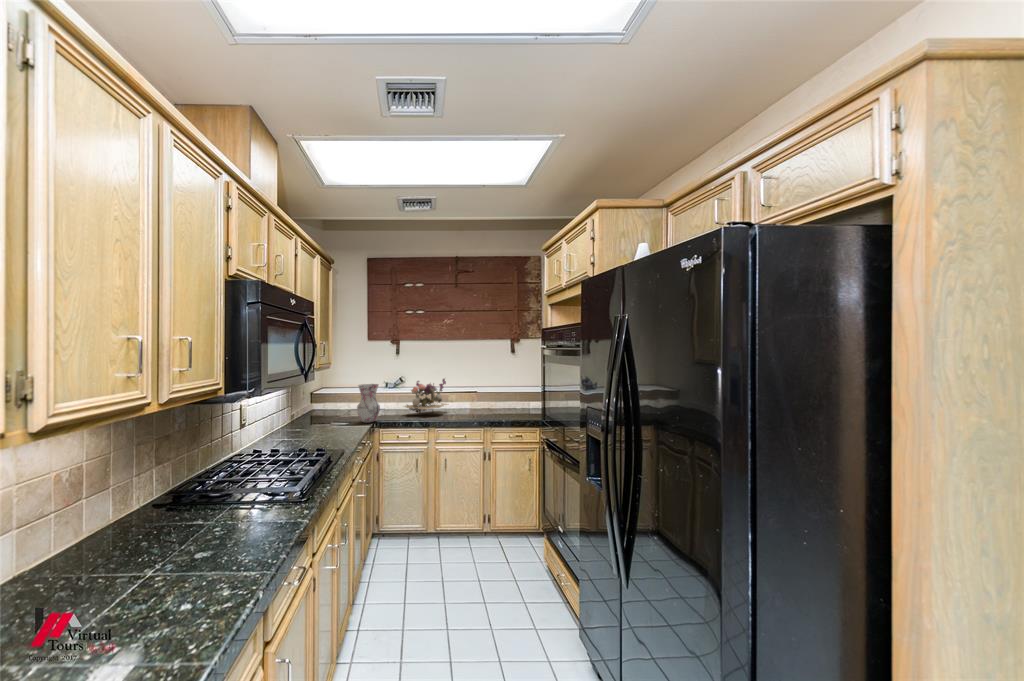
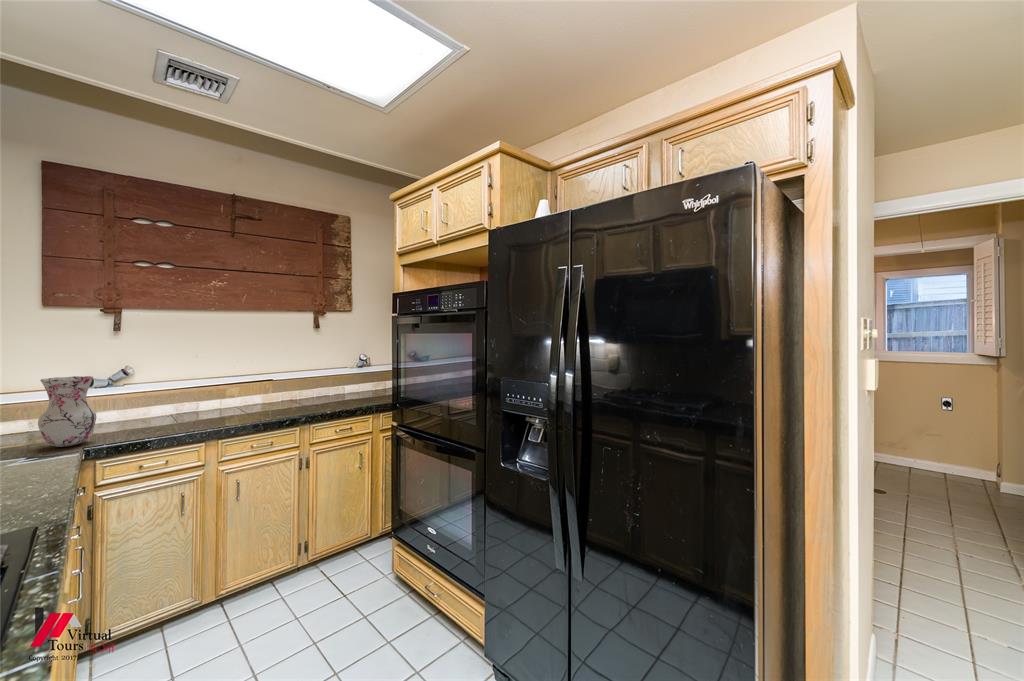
flower arrangement: present [405,379,448,413] -> none [138,364,228,421]

